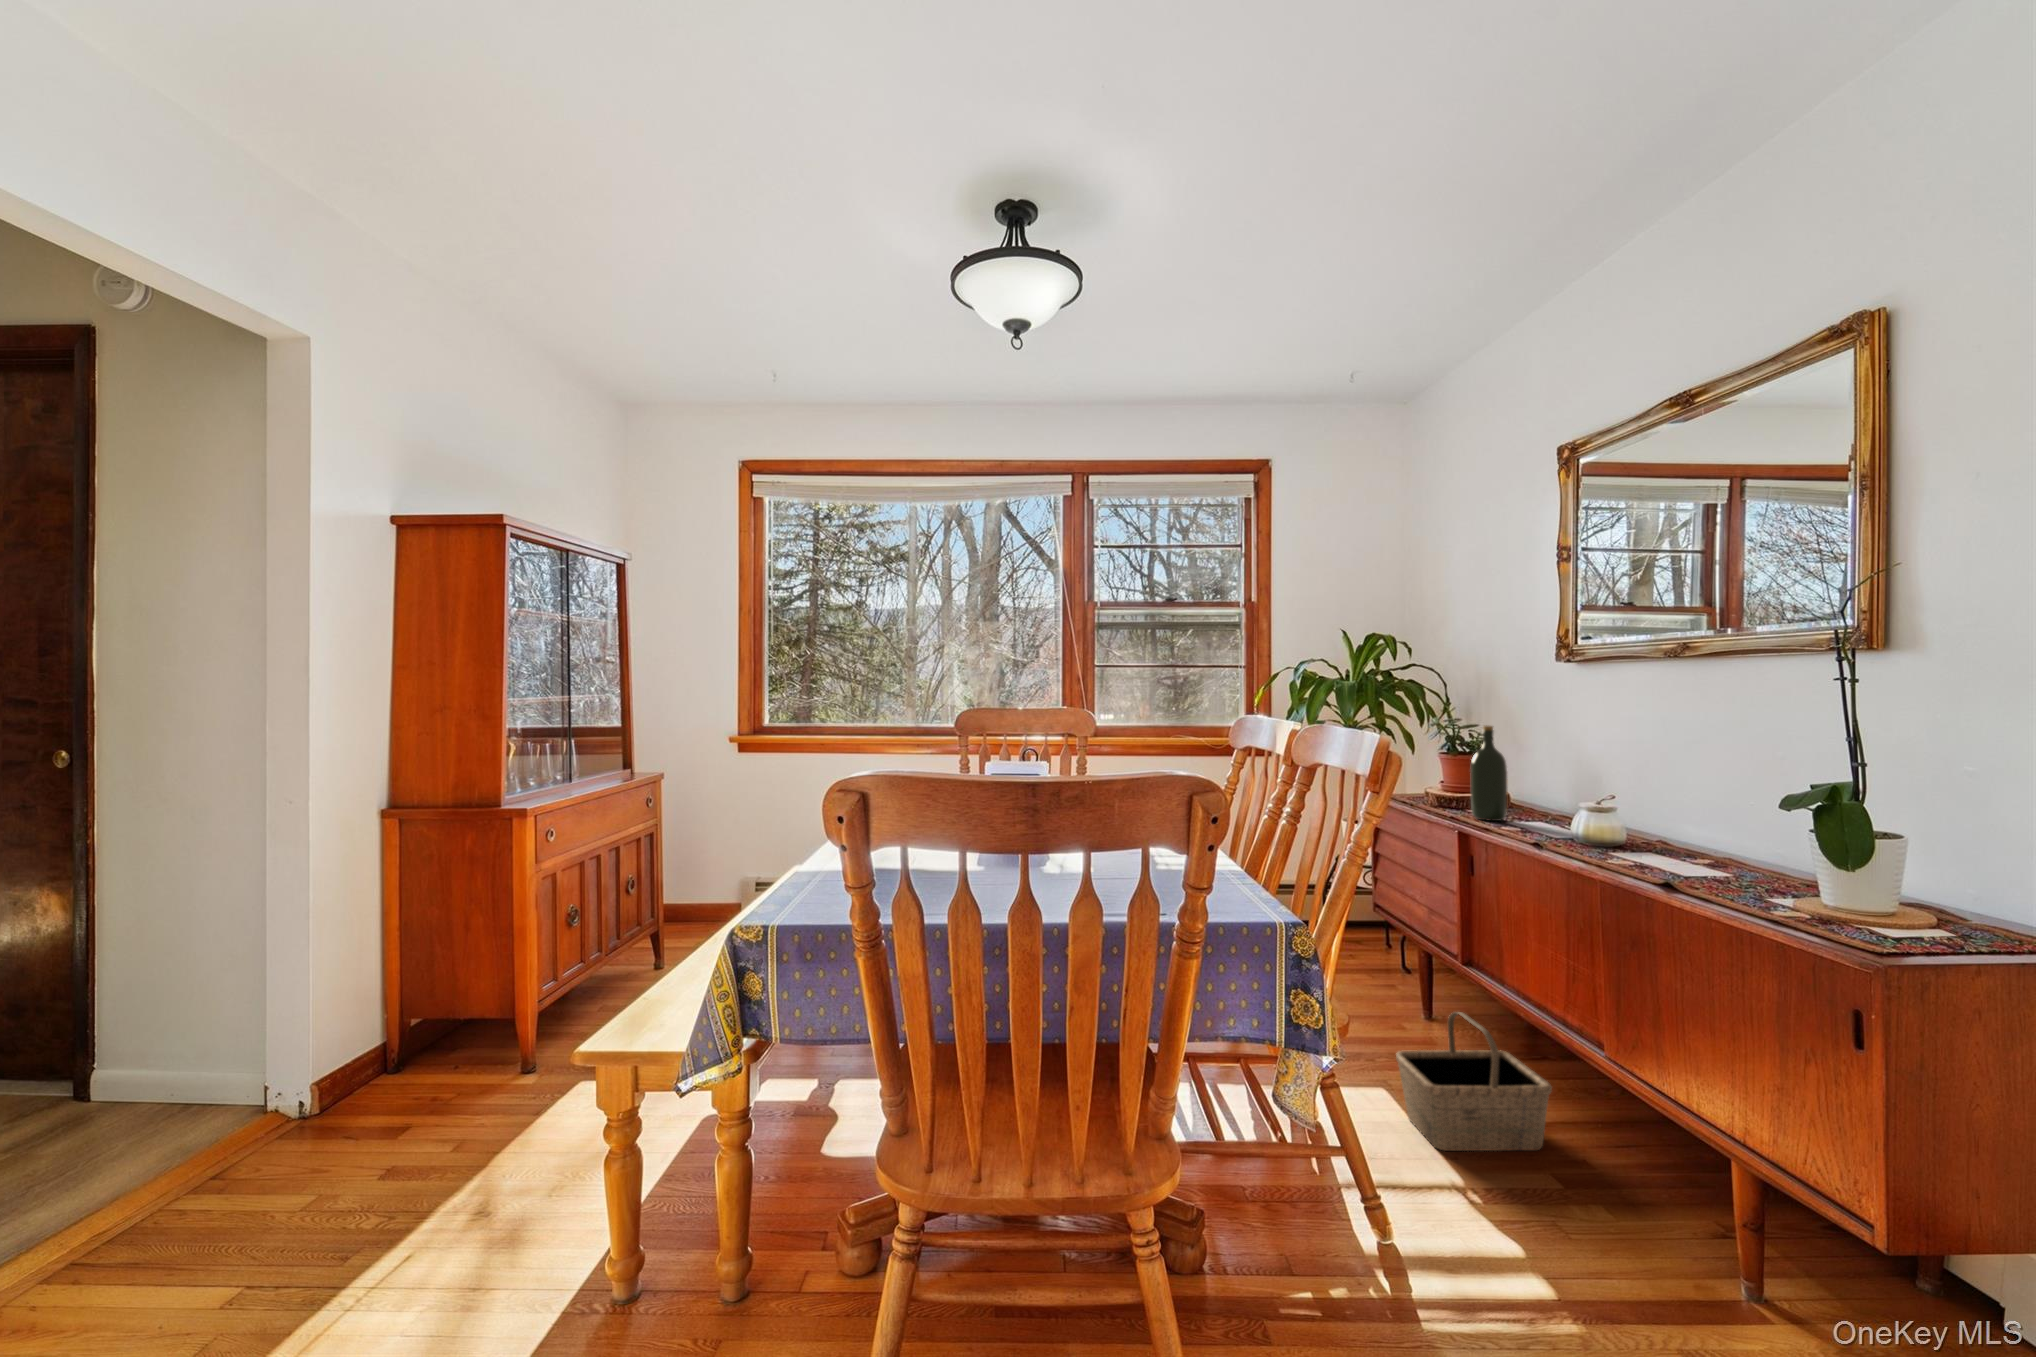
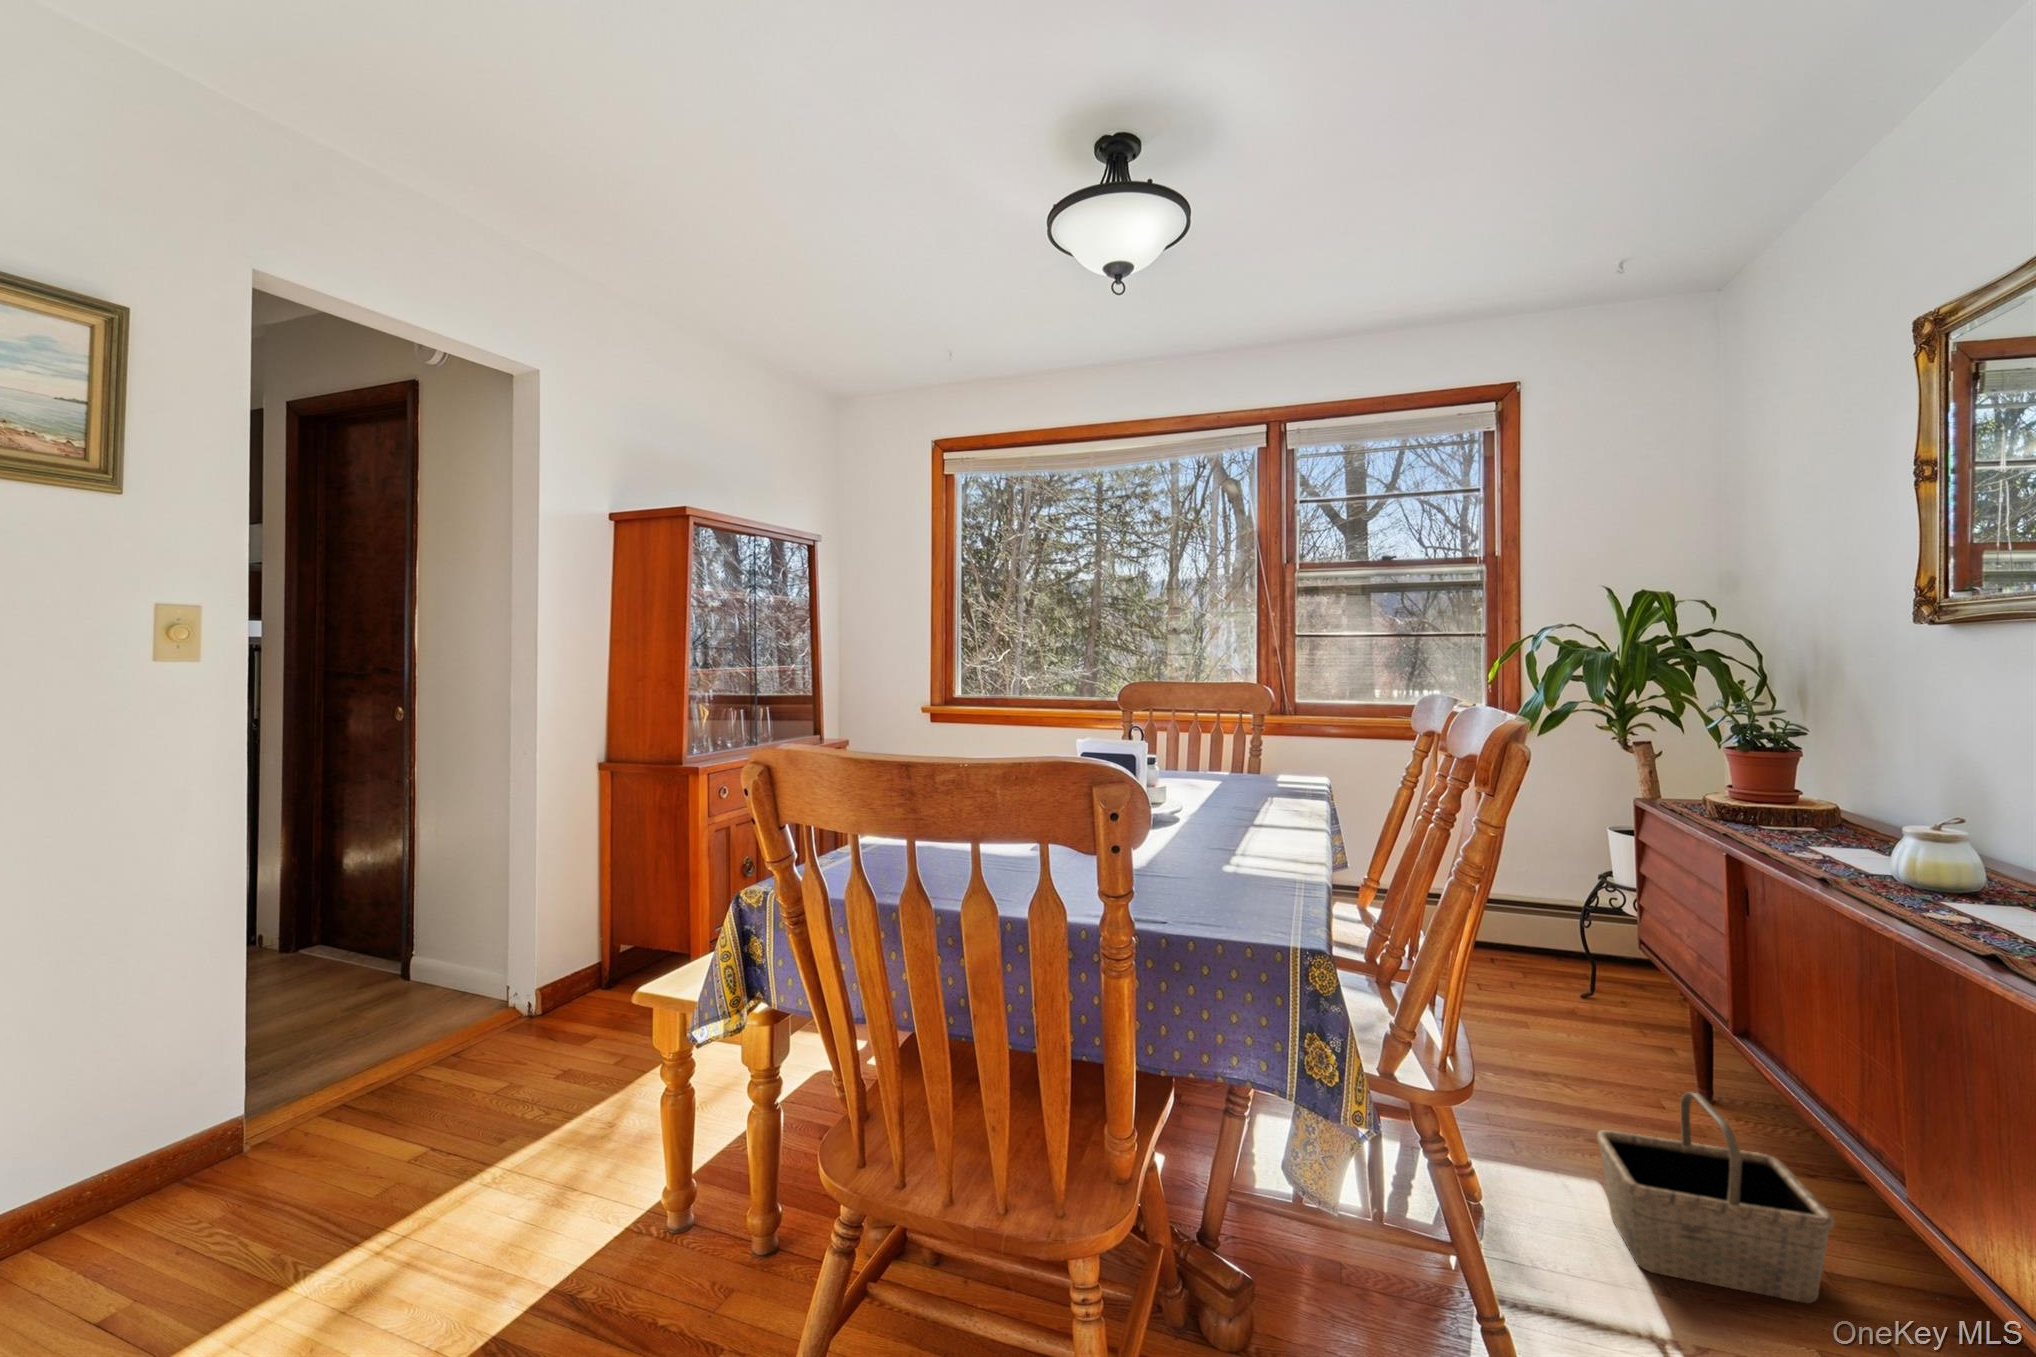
wine bottle: present [1470,725,1508,821] -> none [1753,712,1812,842]

